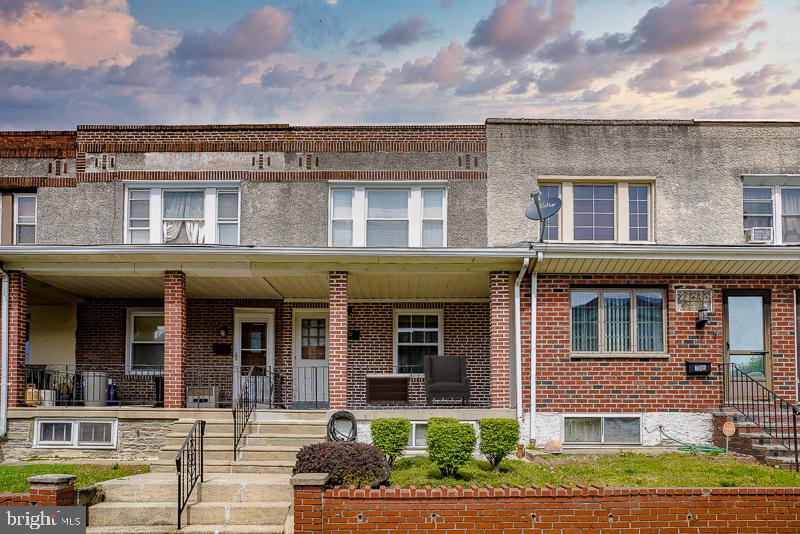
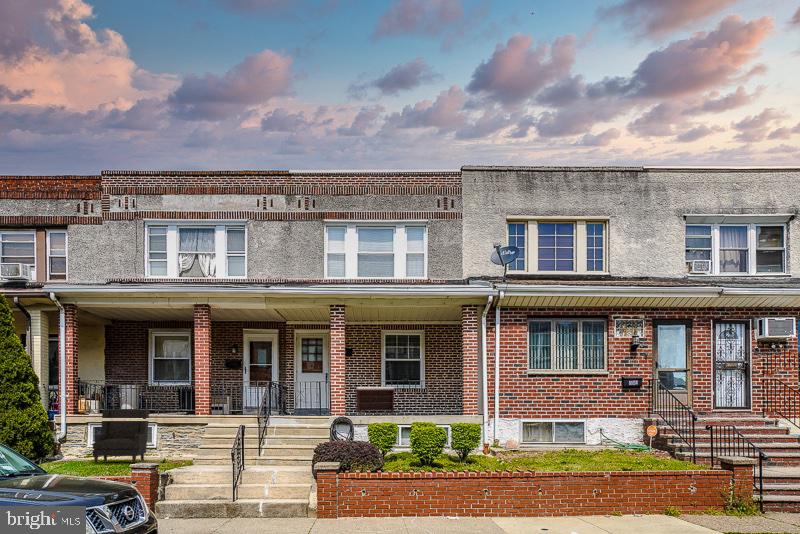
chair: present [424,355,471,406] -> present [92,409,149,464]

